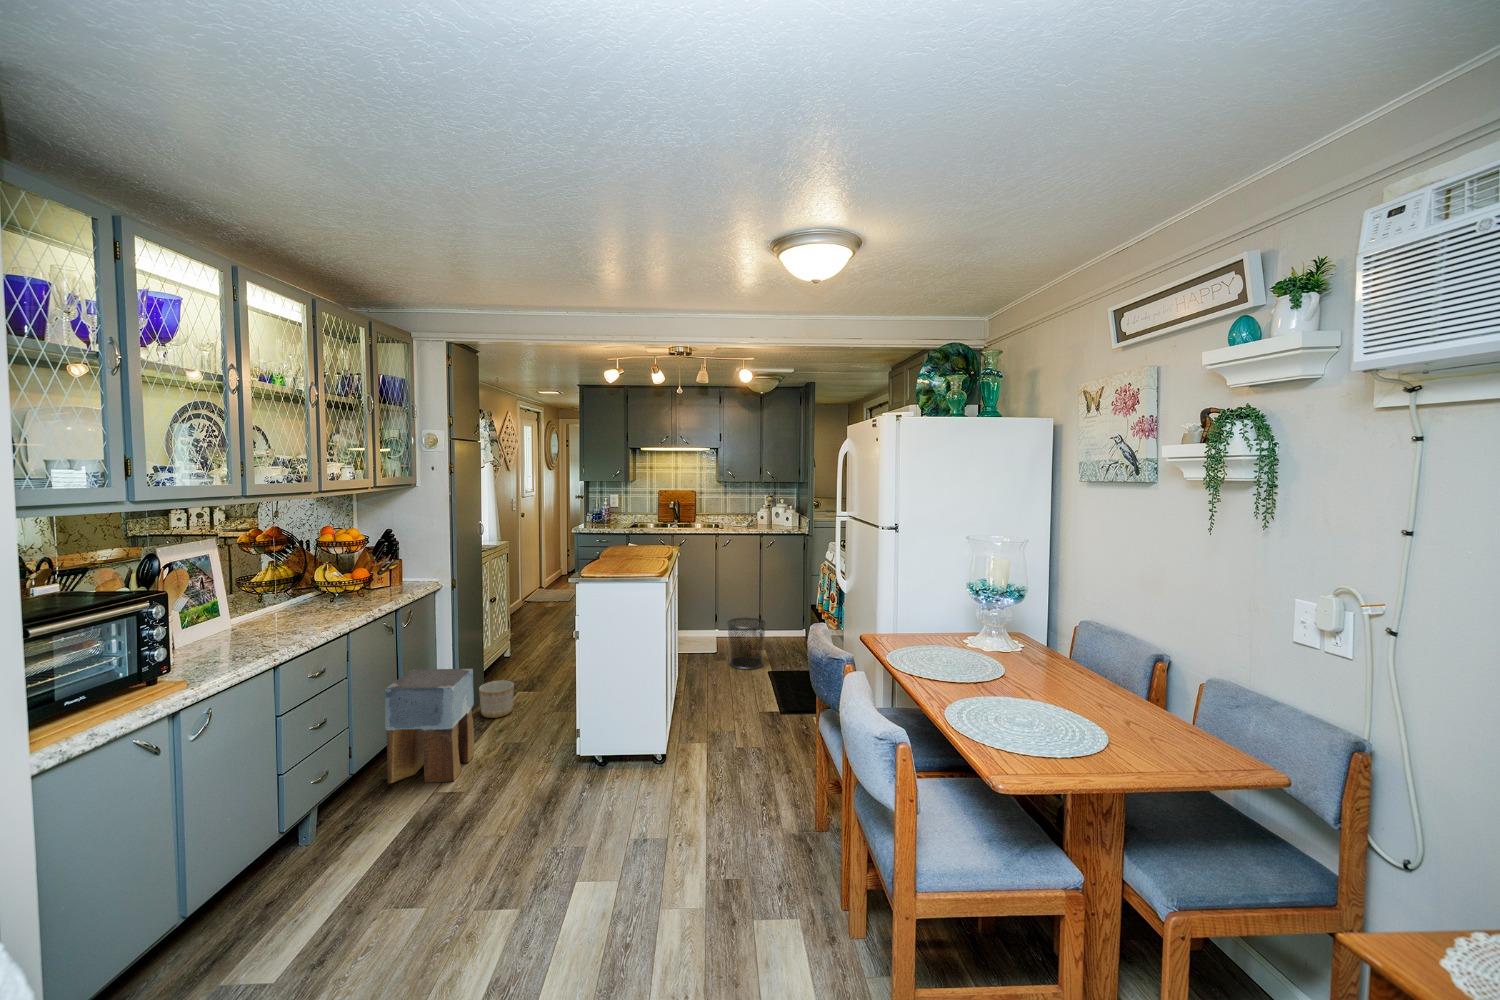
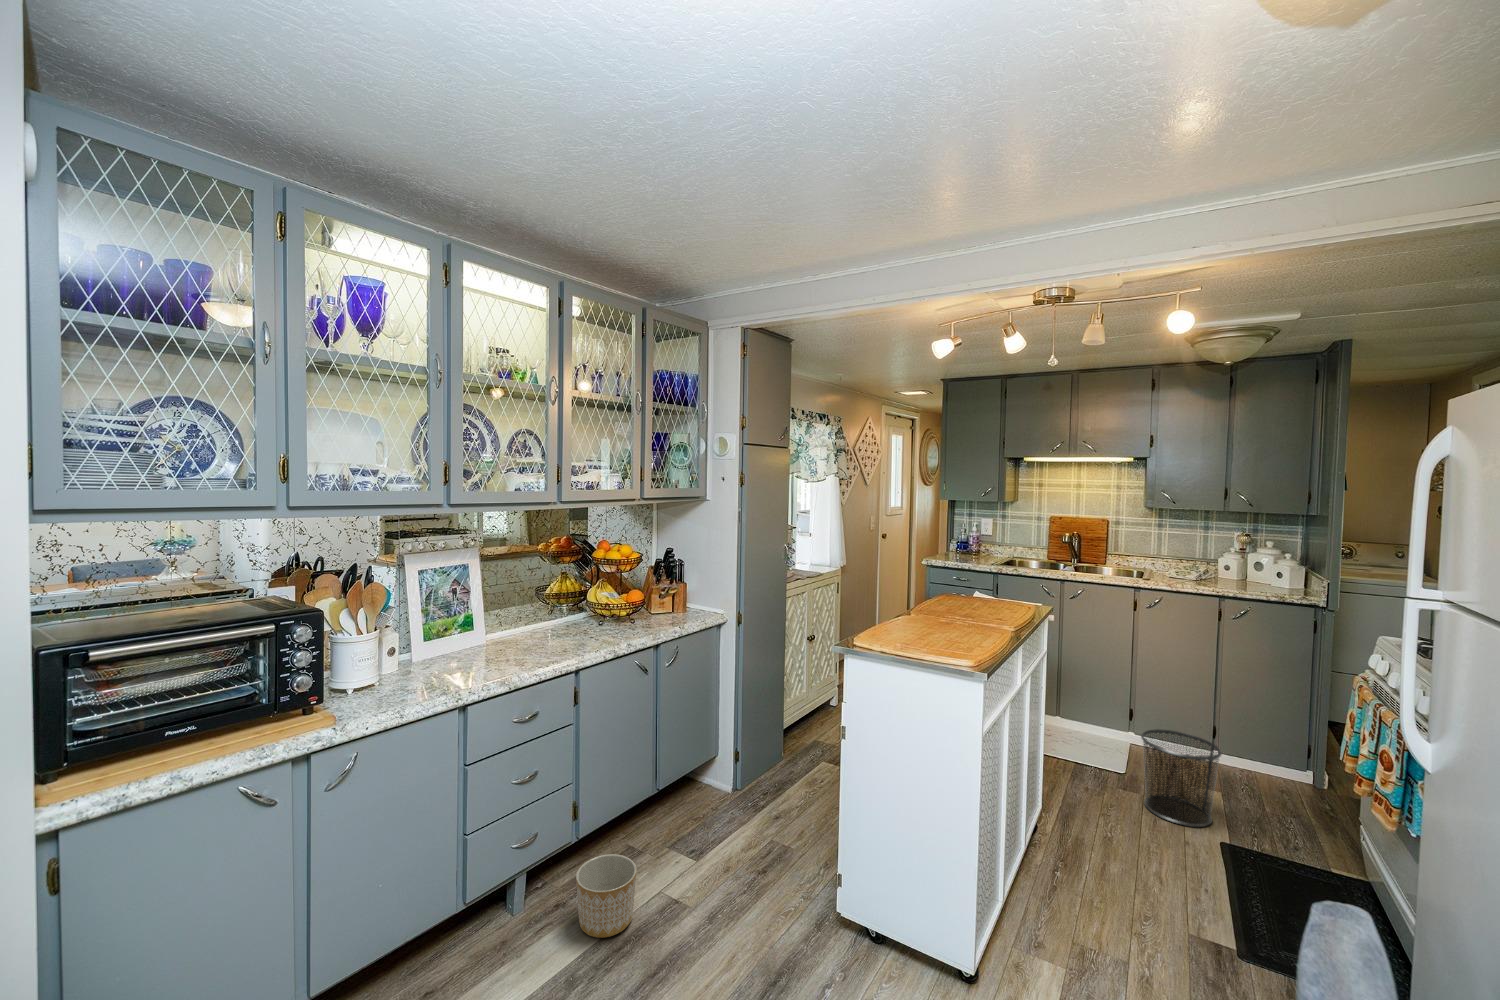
stool: present [385,669,474,784] -> none [629,718,733,882]
planter: present [479,681,514,718] -> present [576,854,637,938]

